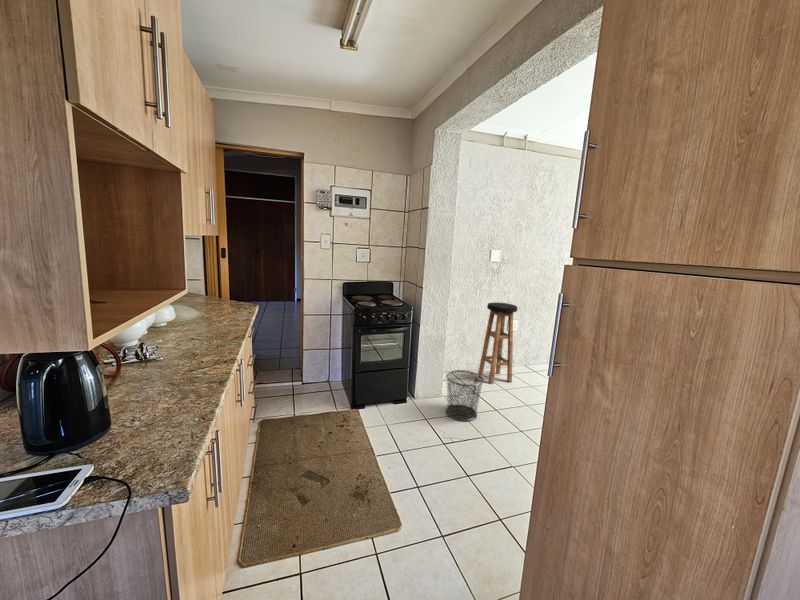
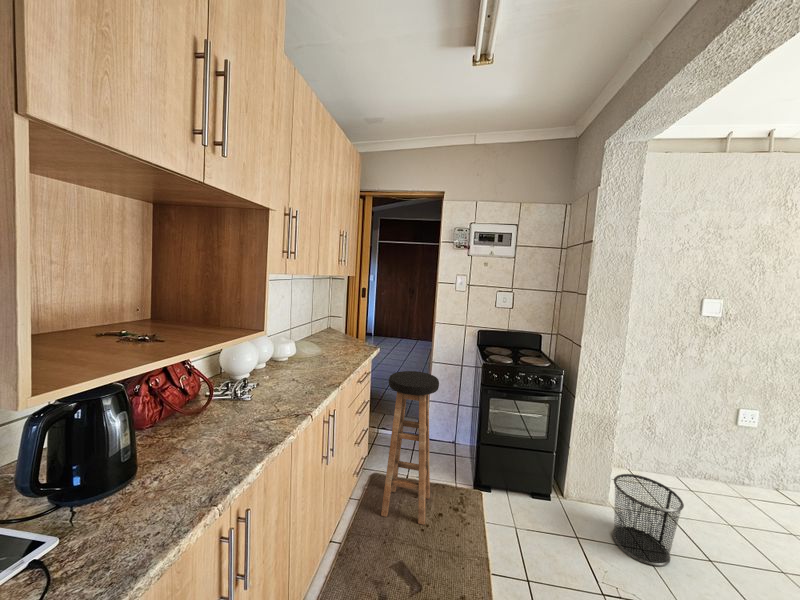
bar stool: present [478,302,518,384] -> present [381,371,439,525]

